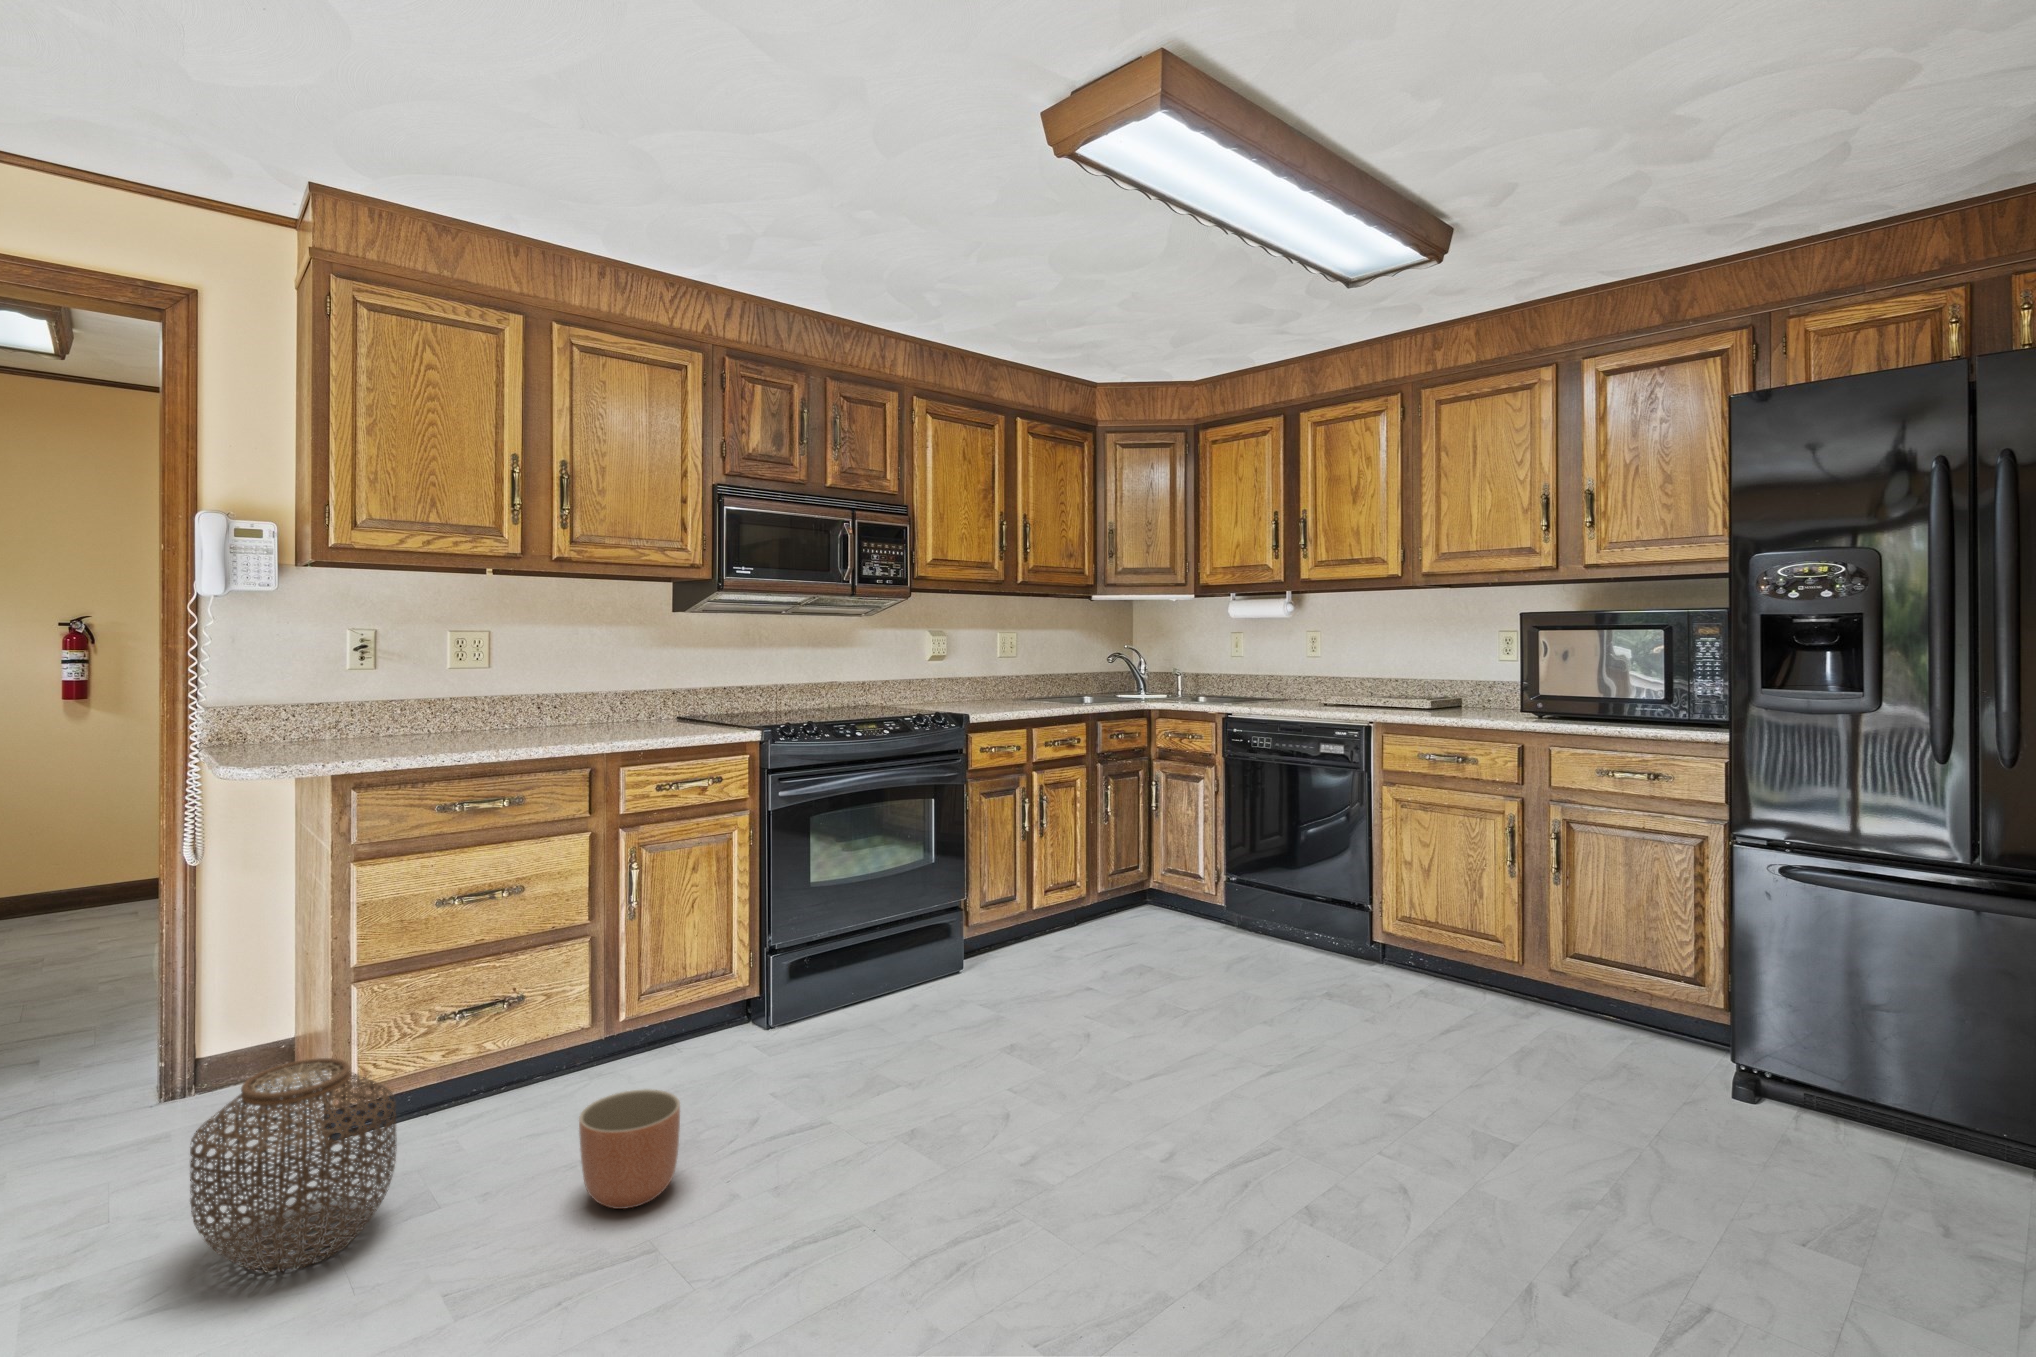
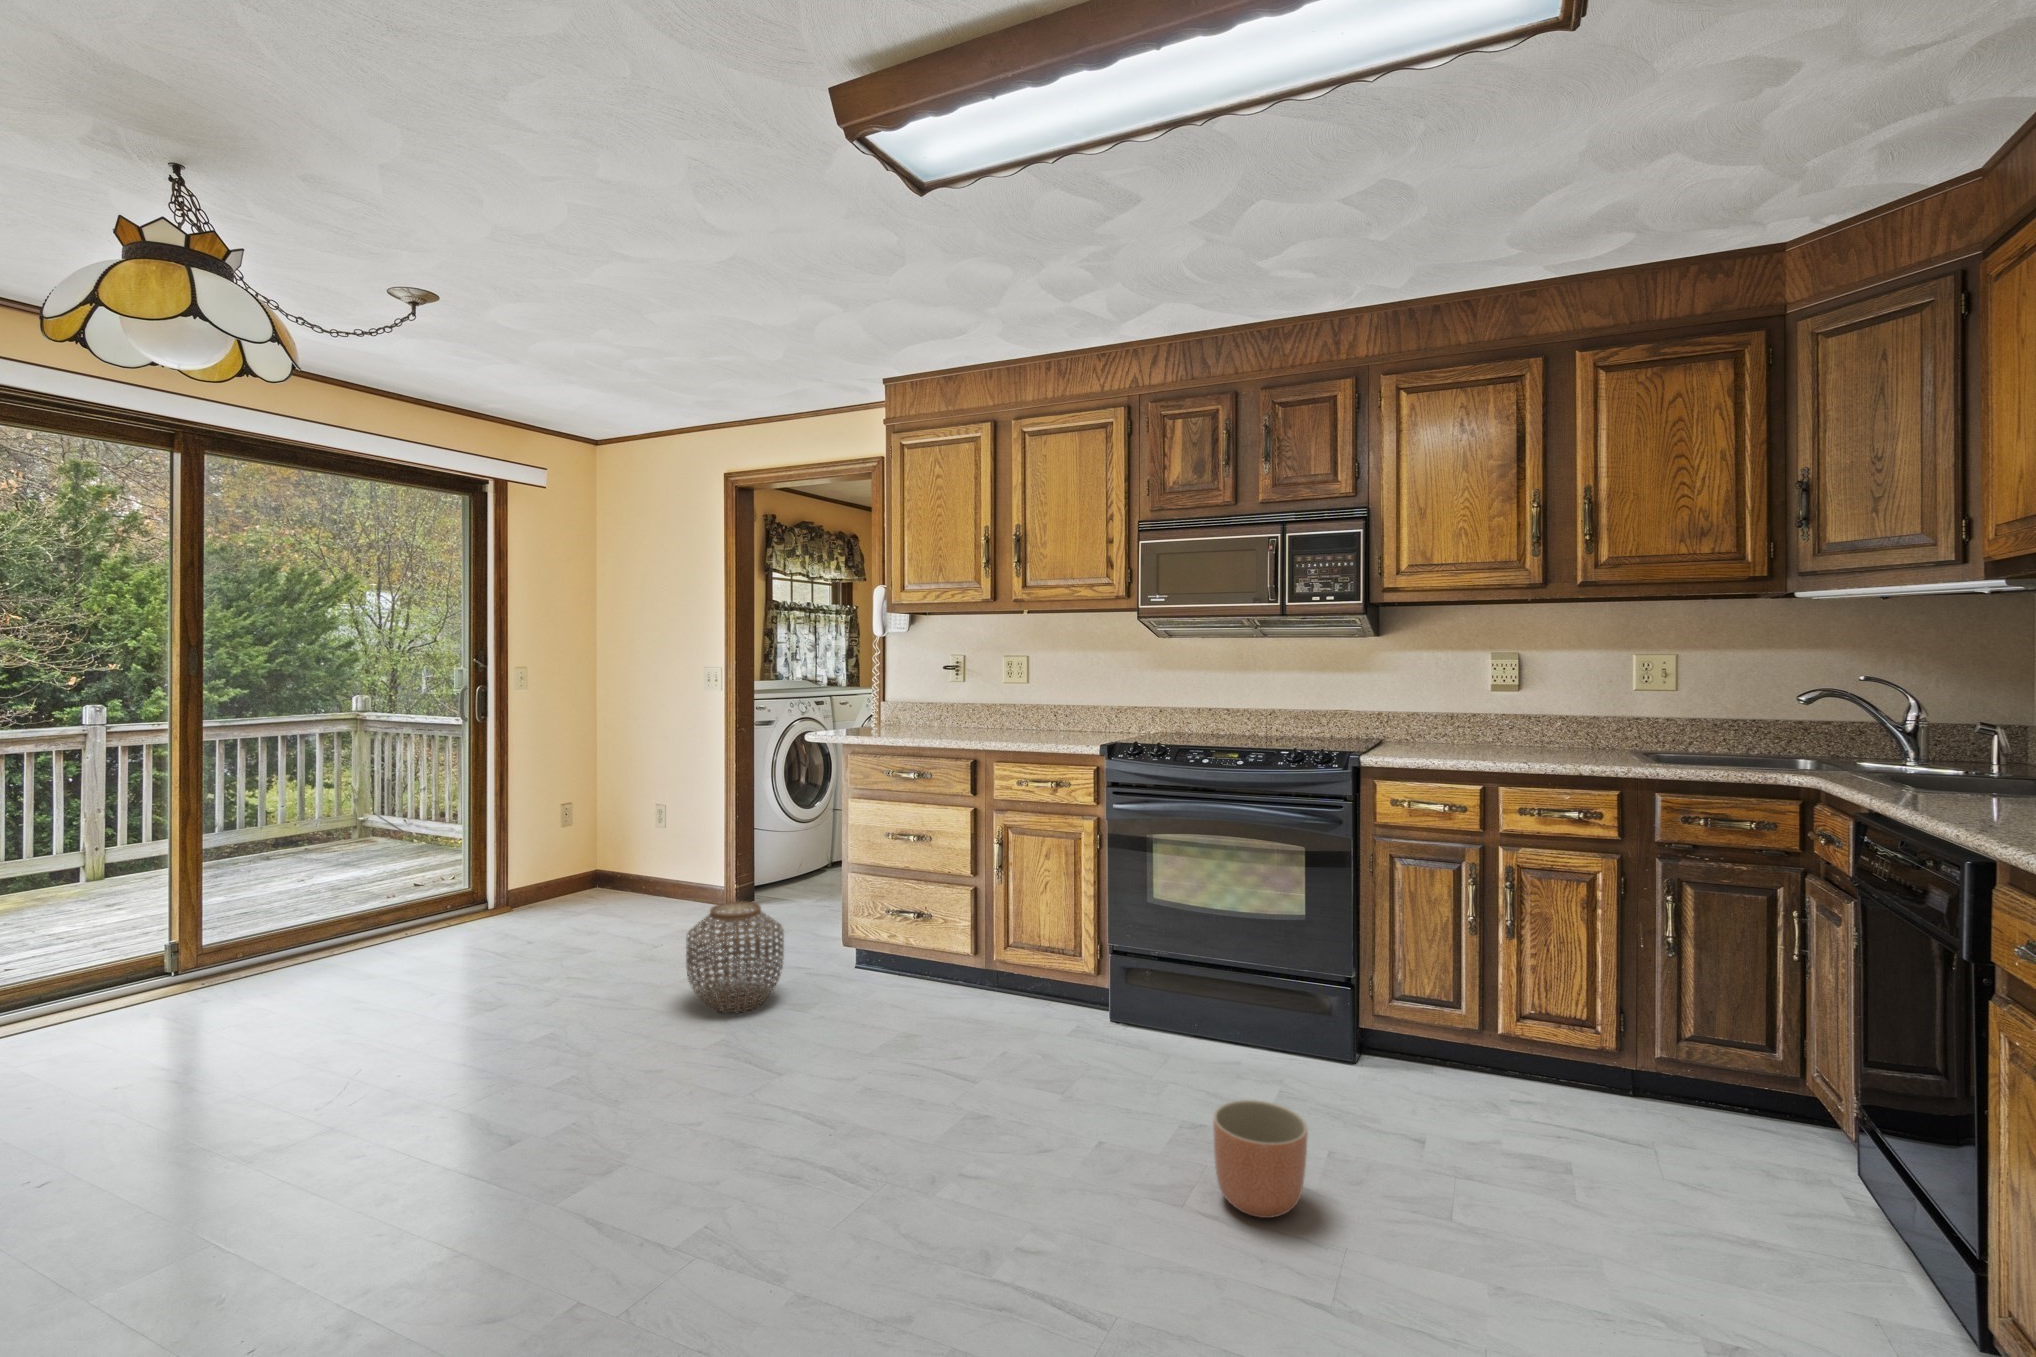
planter: present [579,1089,680,1209] -> present [1213,1100,1308,1218]

